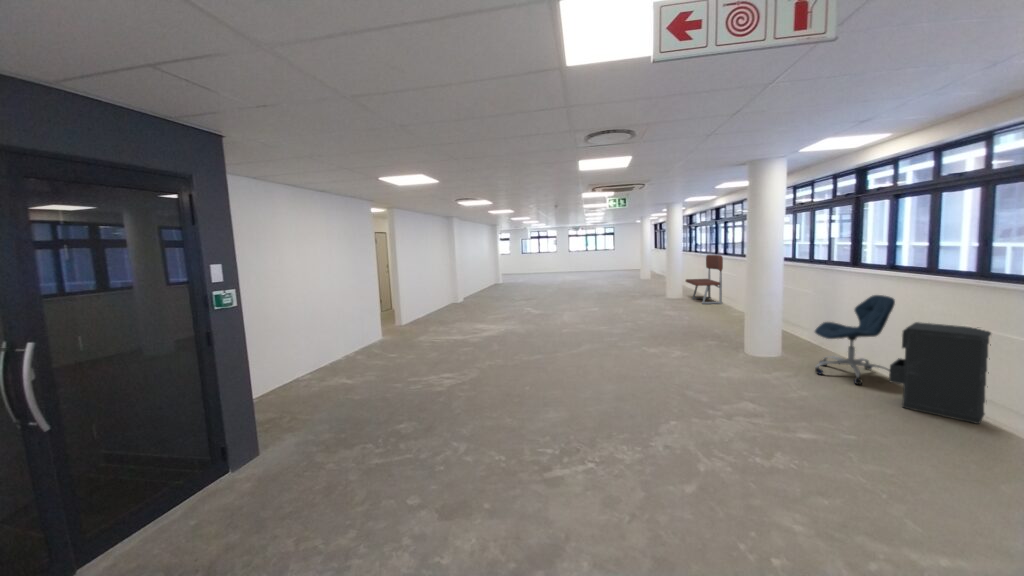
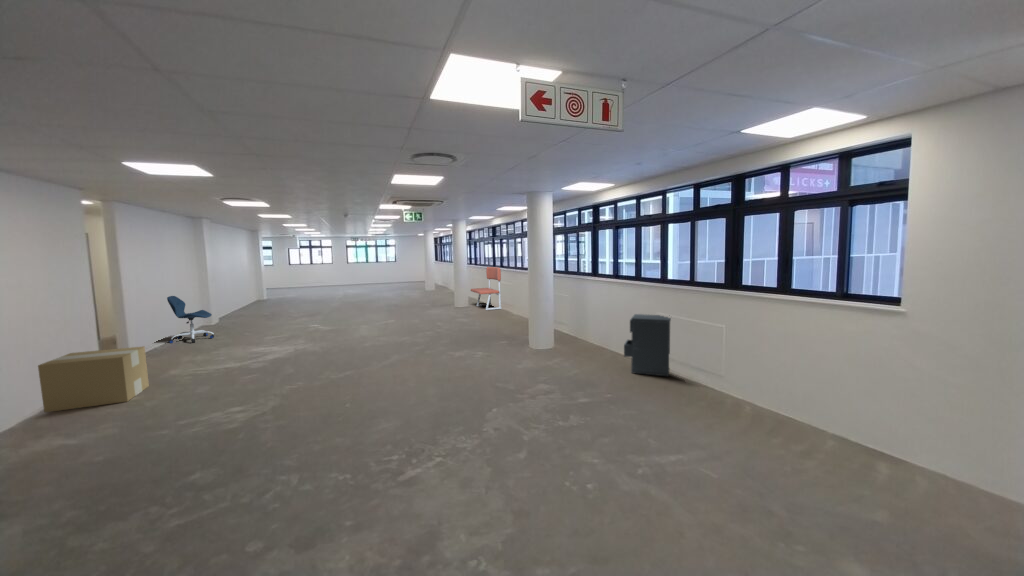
office chair: present [815,295,895,384] -> present [167,296,214,344]
cardboard box: none [339,317,400,358] -> present [38,346,149,412]

